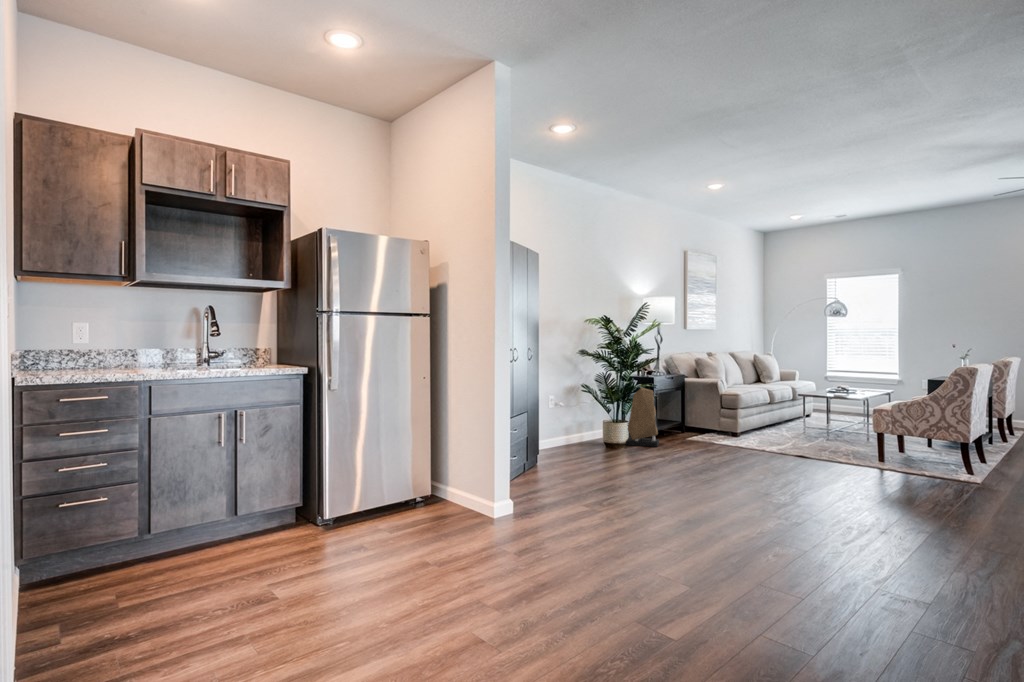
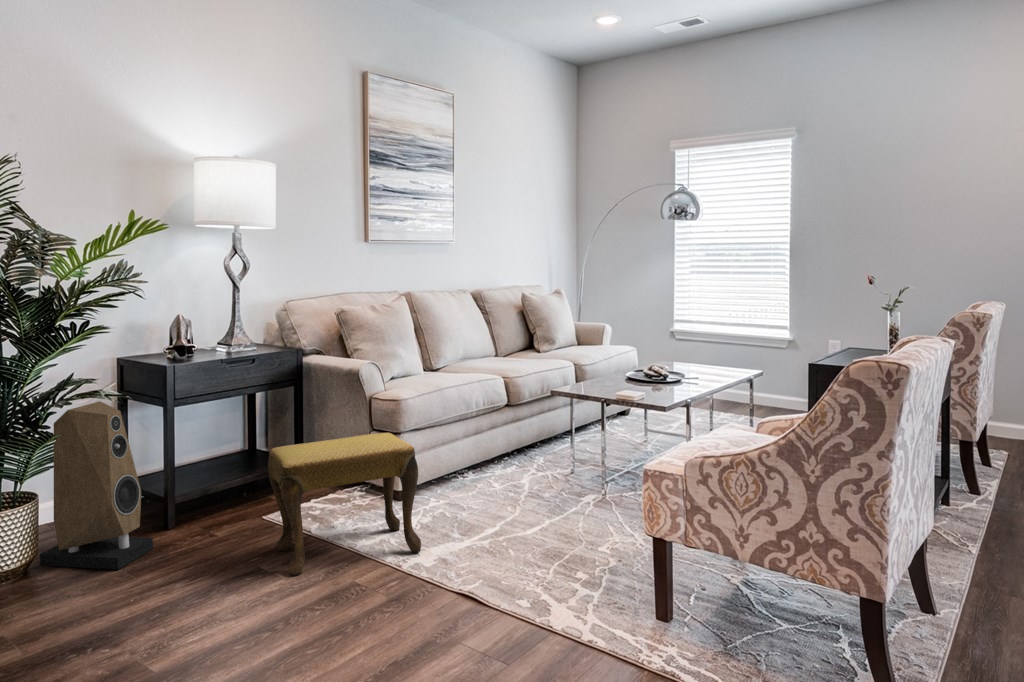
footstool: none [706,404,767,450] -> present [268,433,421,575]

